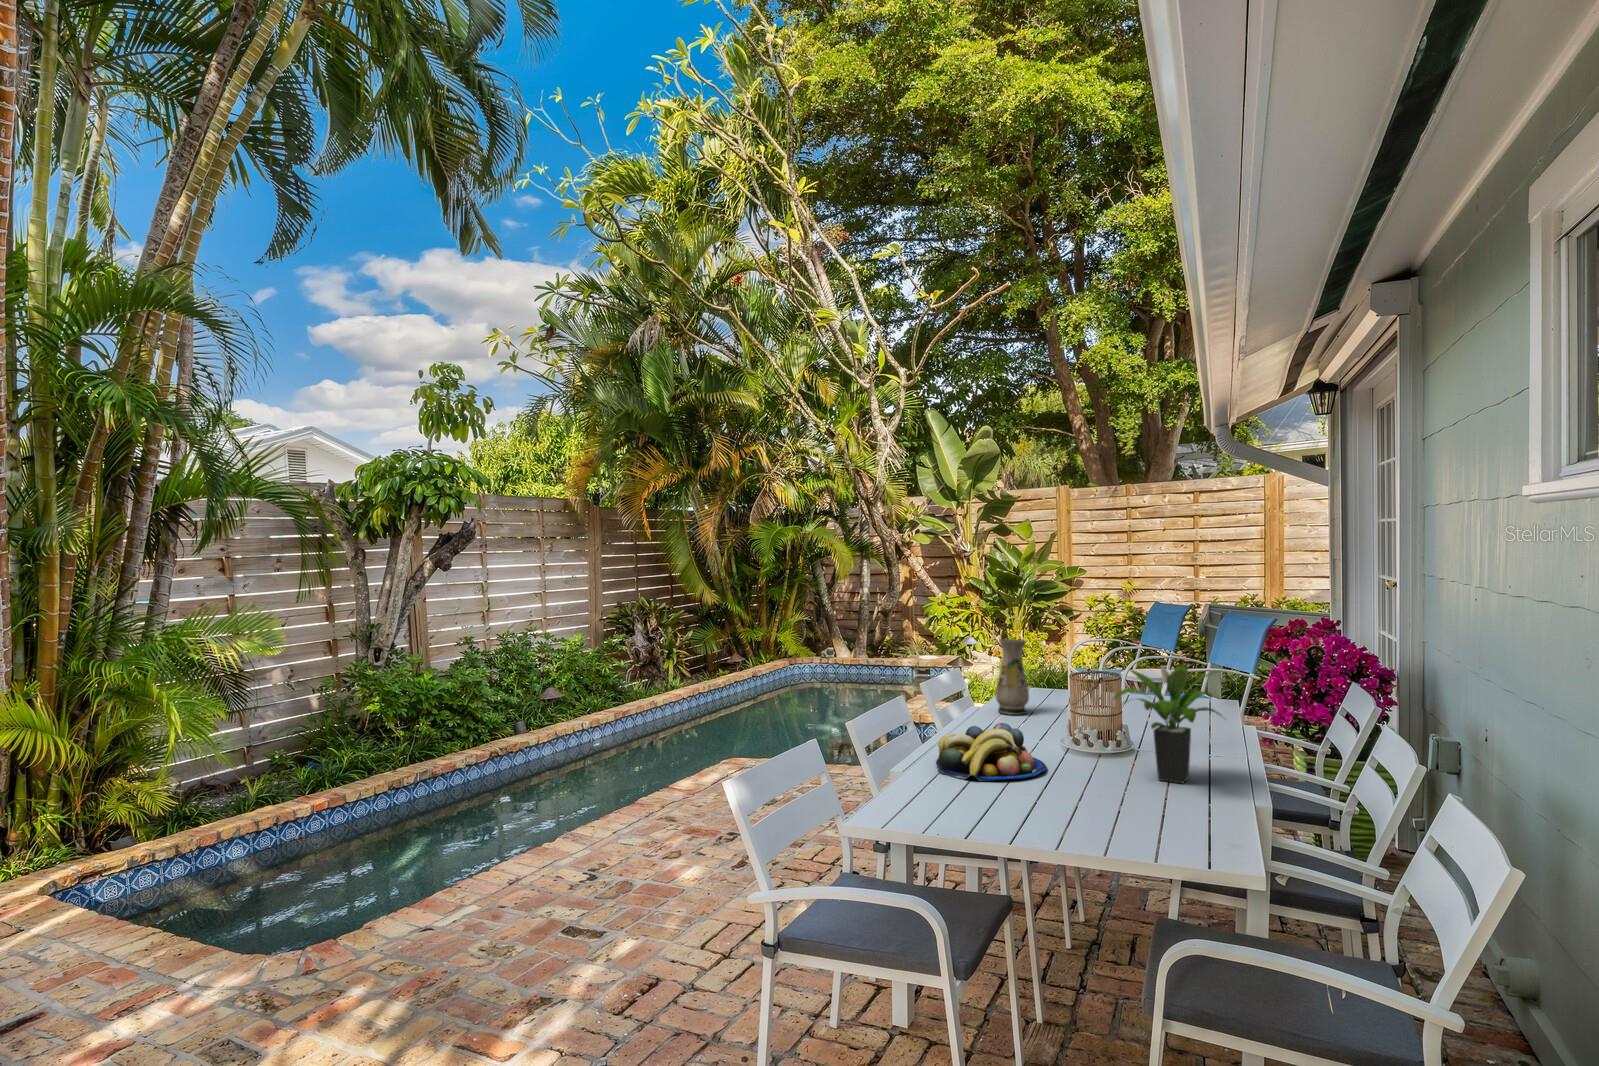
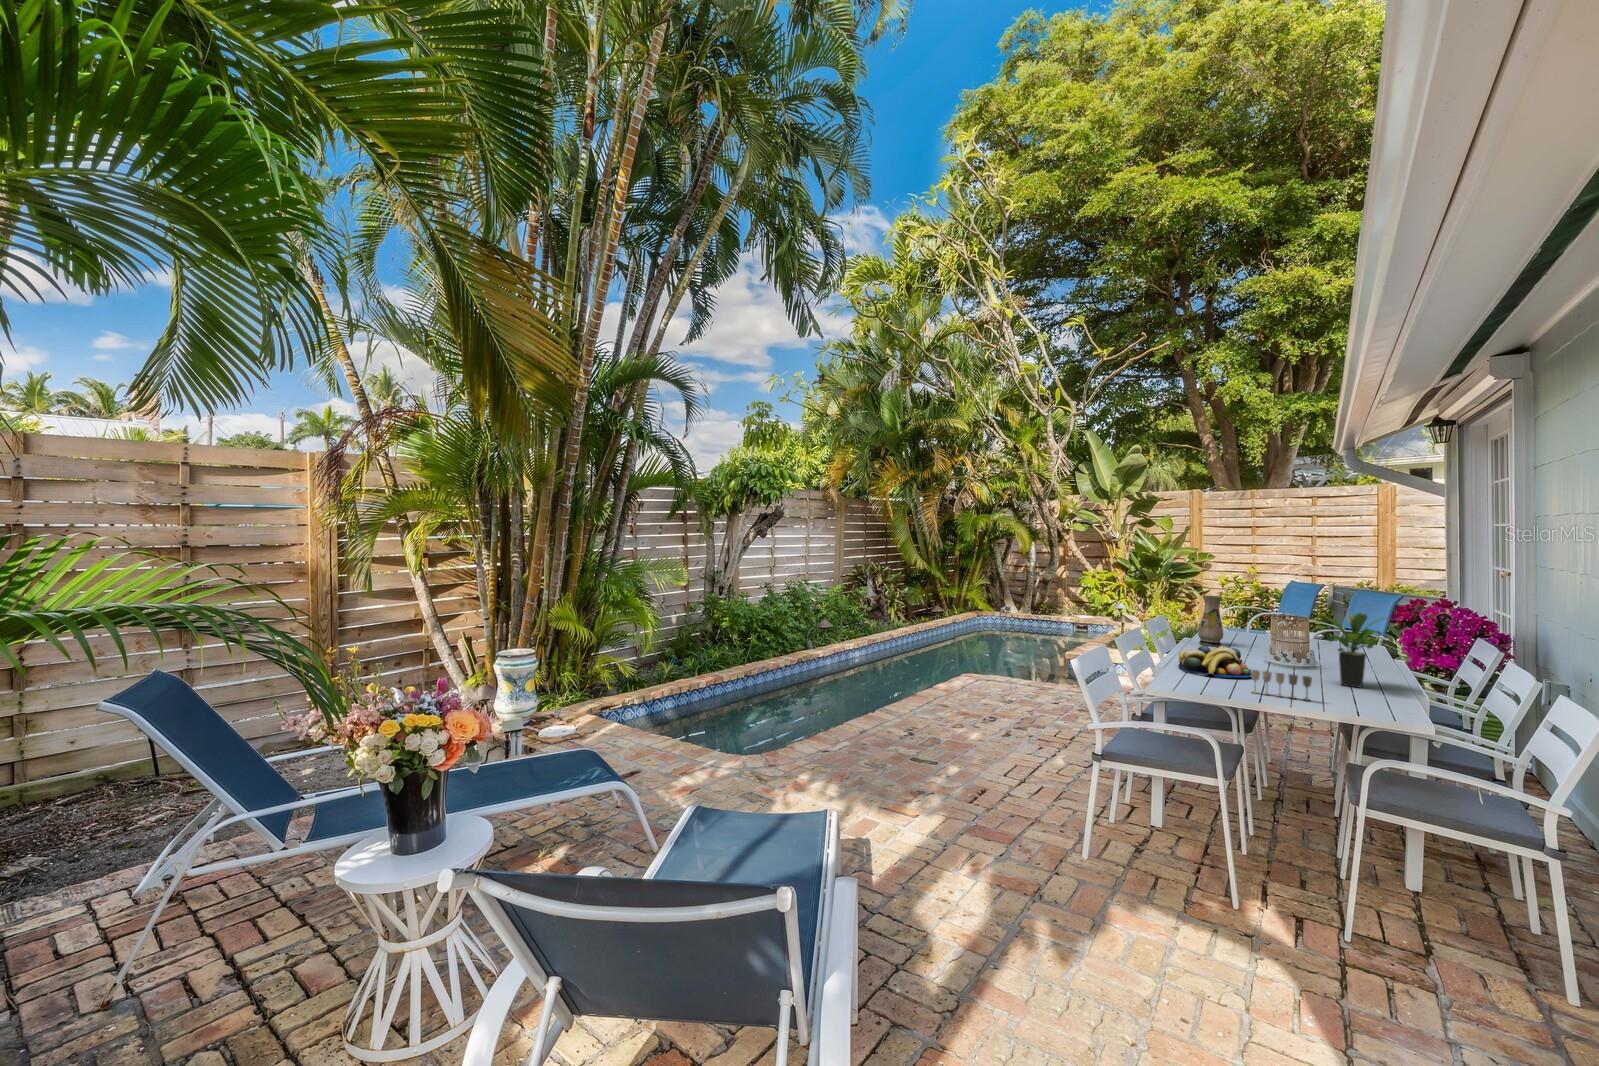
wine glass: none [1014,773,1098,821] -> present [1251,670,1312,701]

